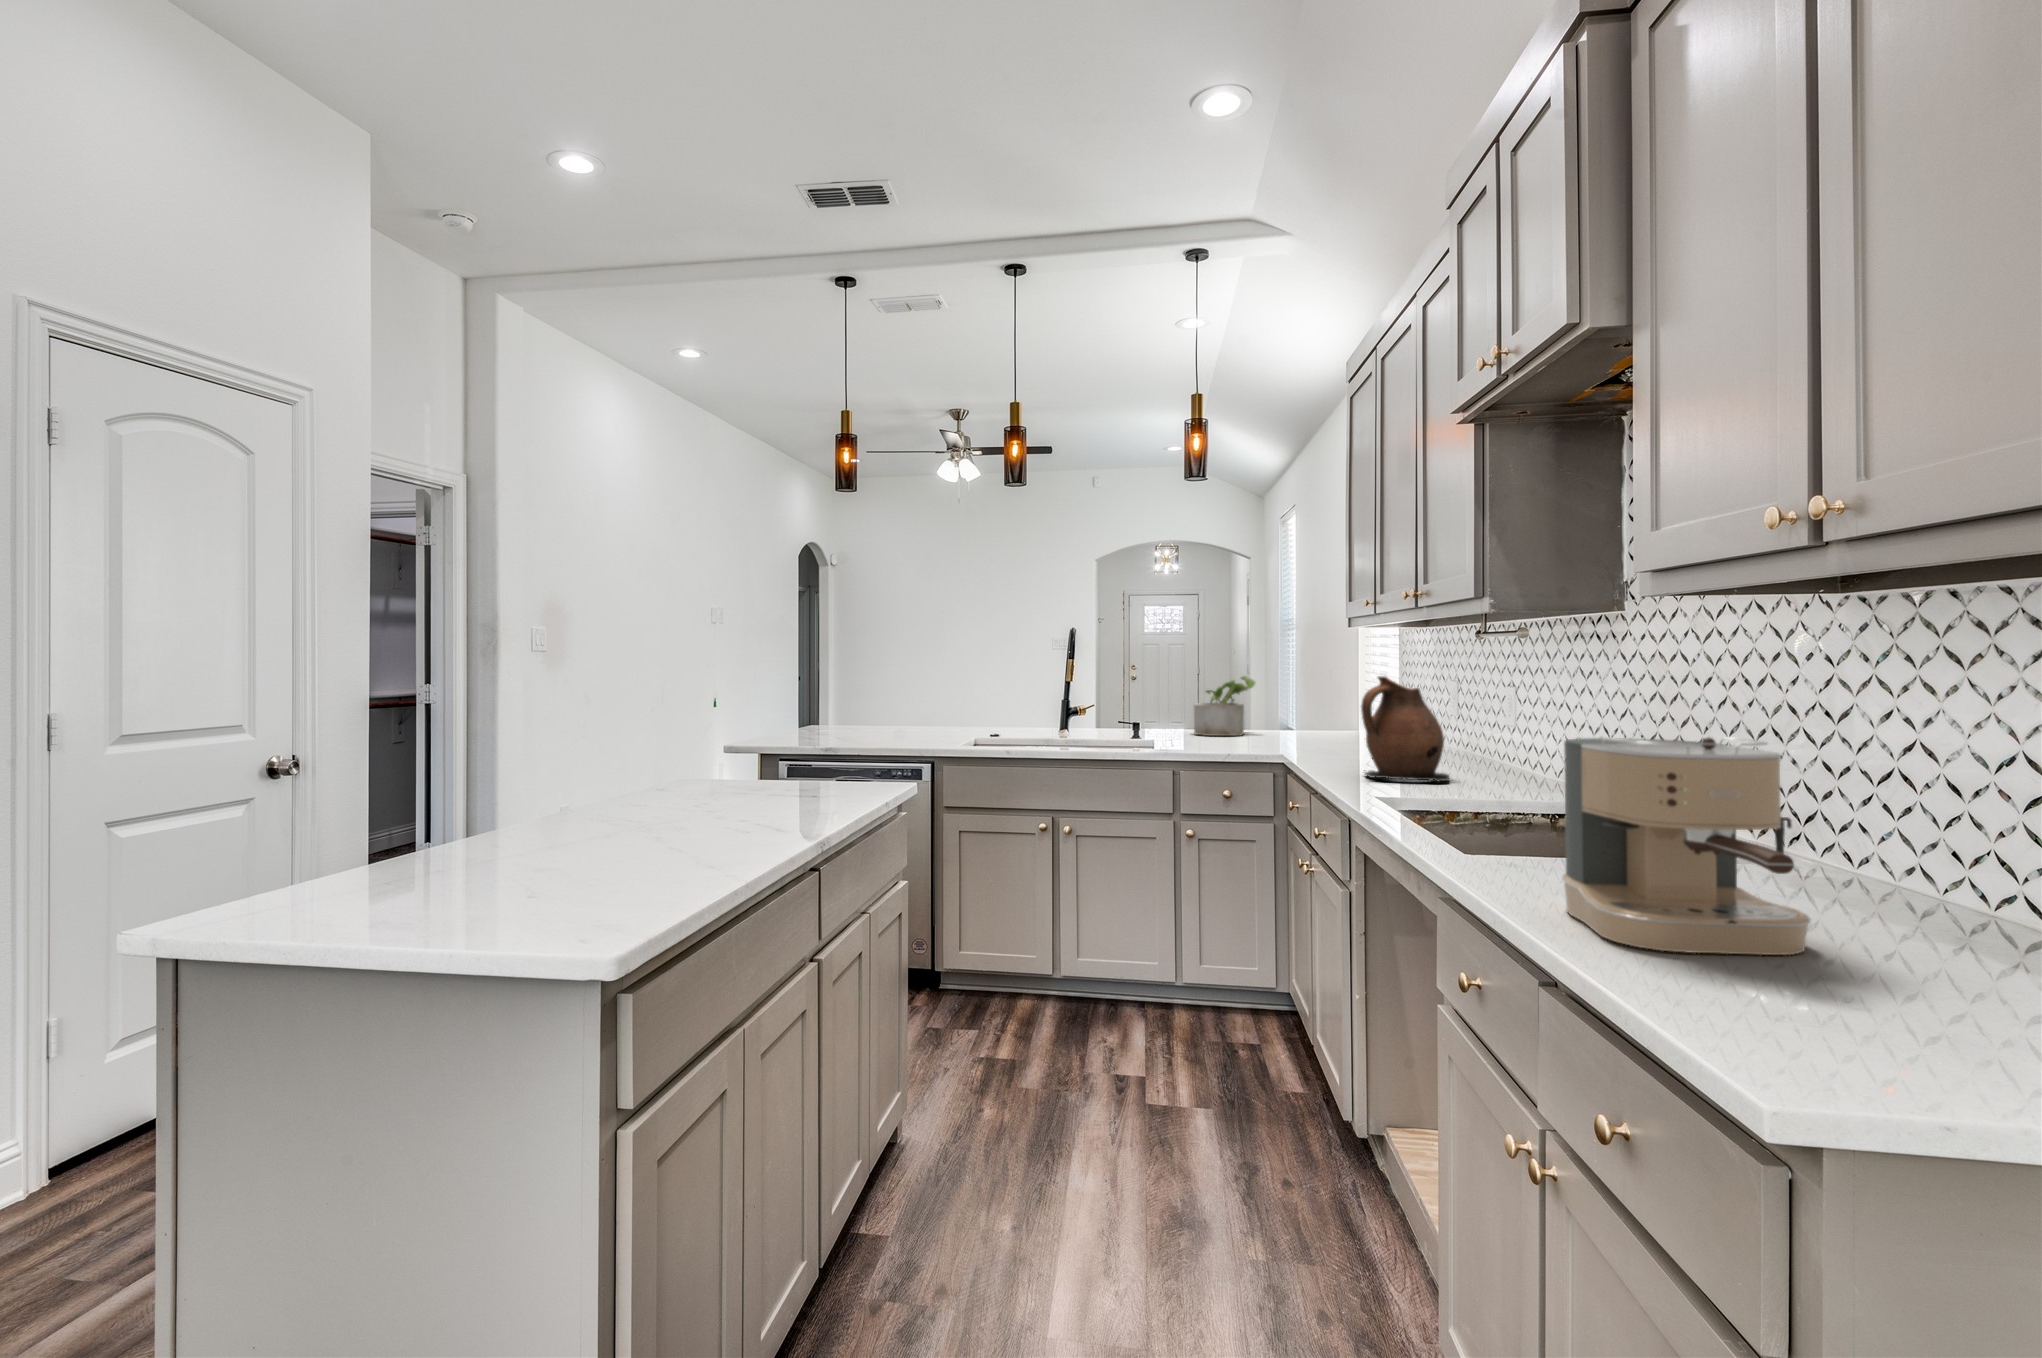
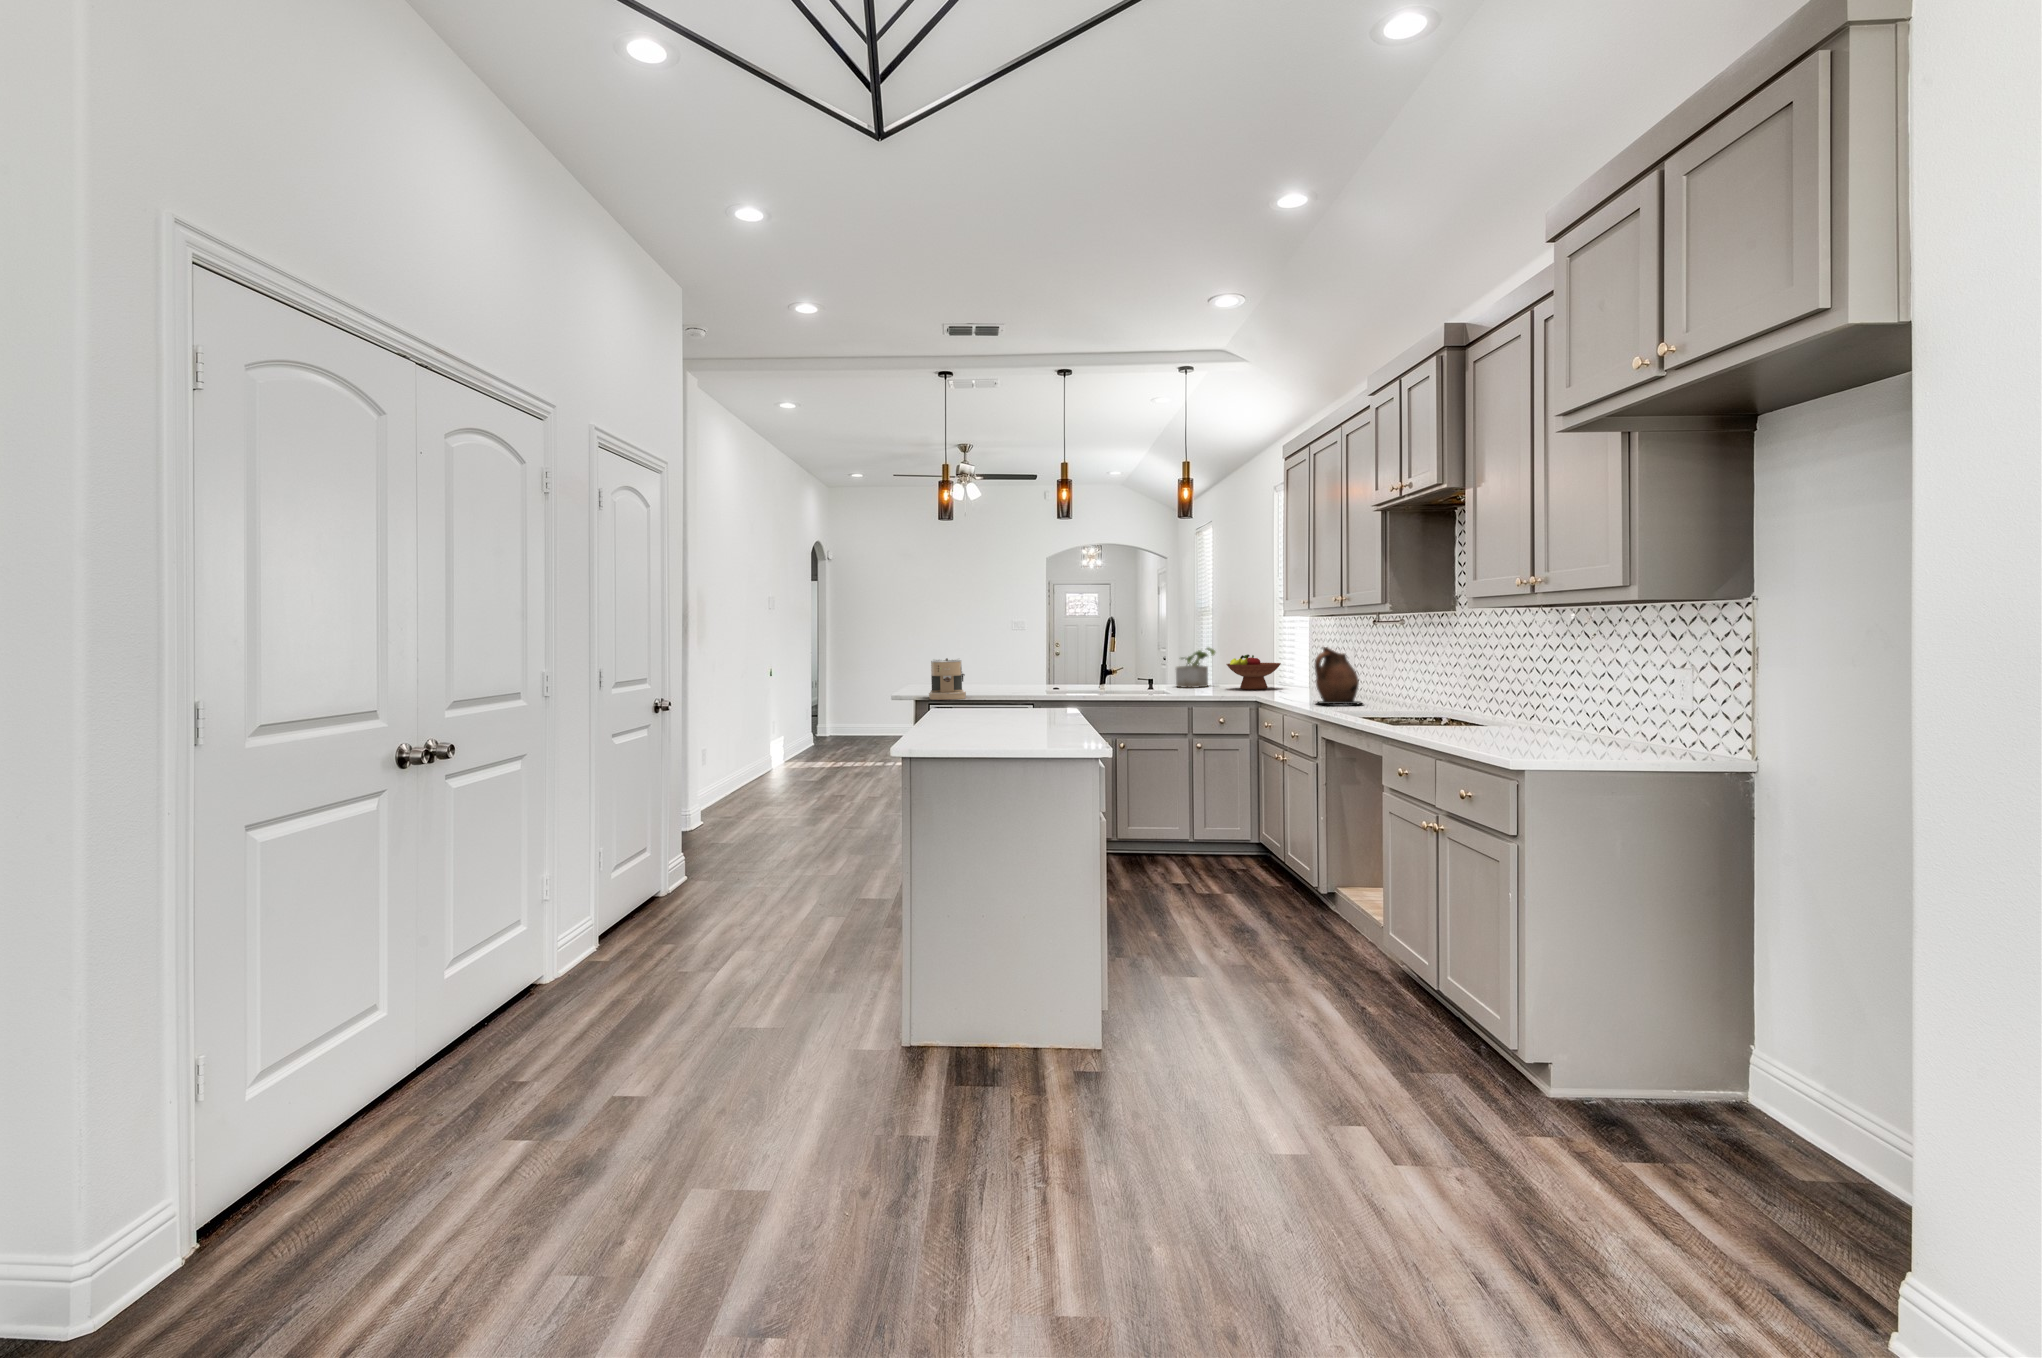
fruit bowl: none [1261,688,1348,743] -> present [1226,655,1281,690]
coffee maker: present [1563,736,1811,955] -> present [929,658,966,700]

